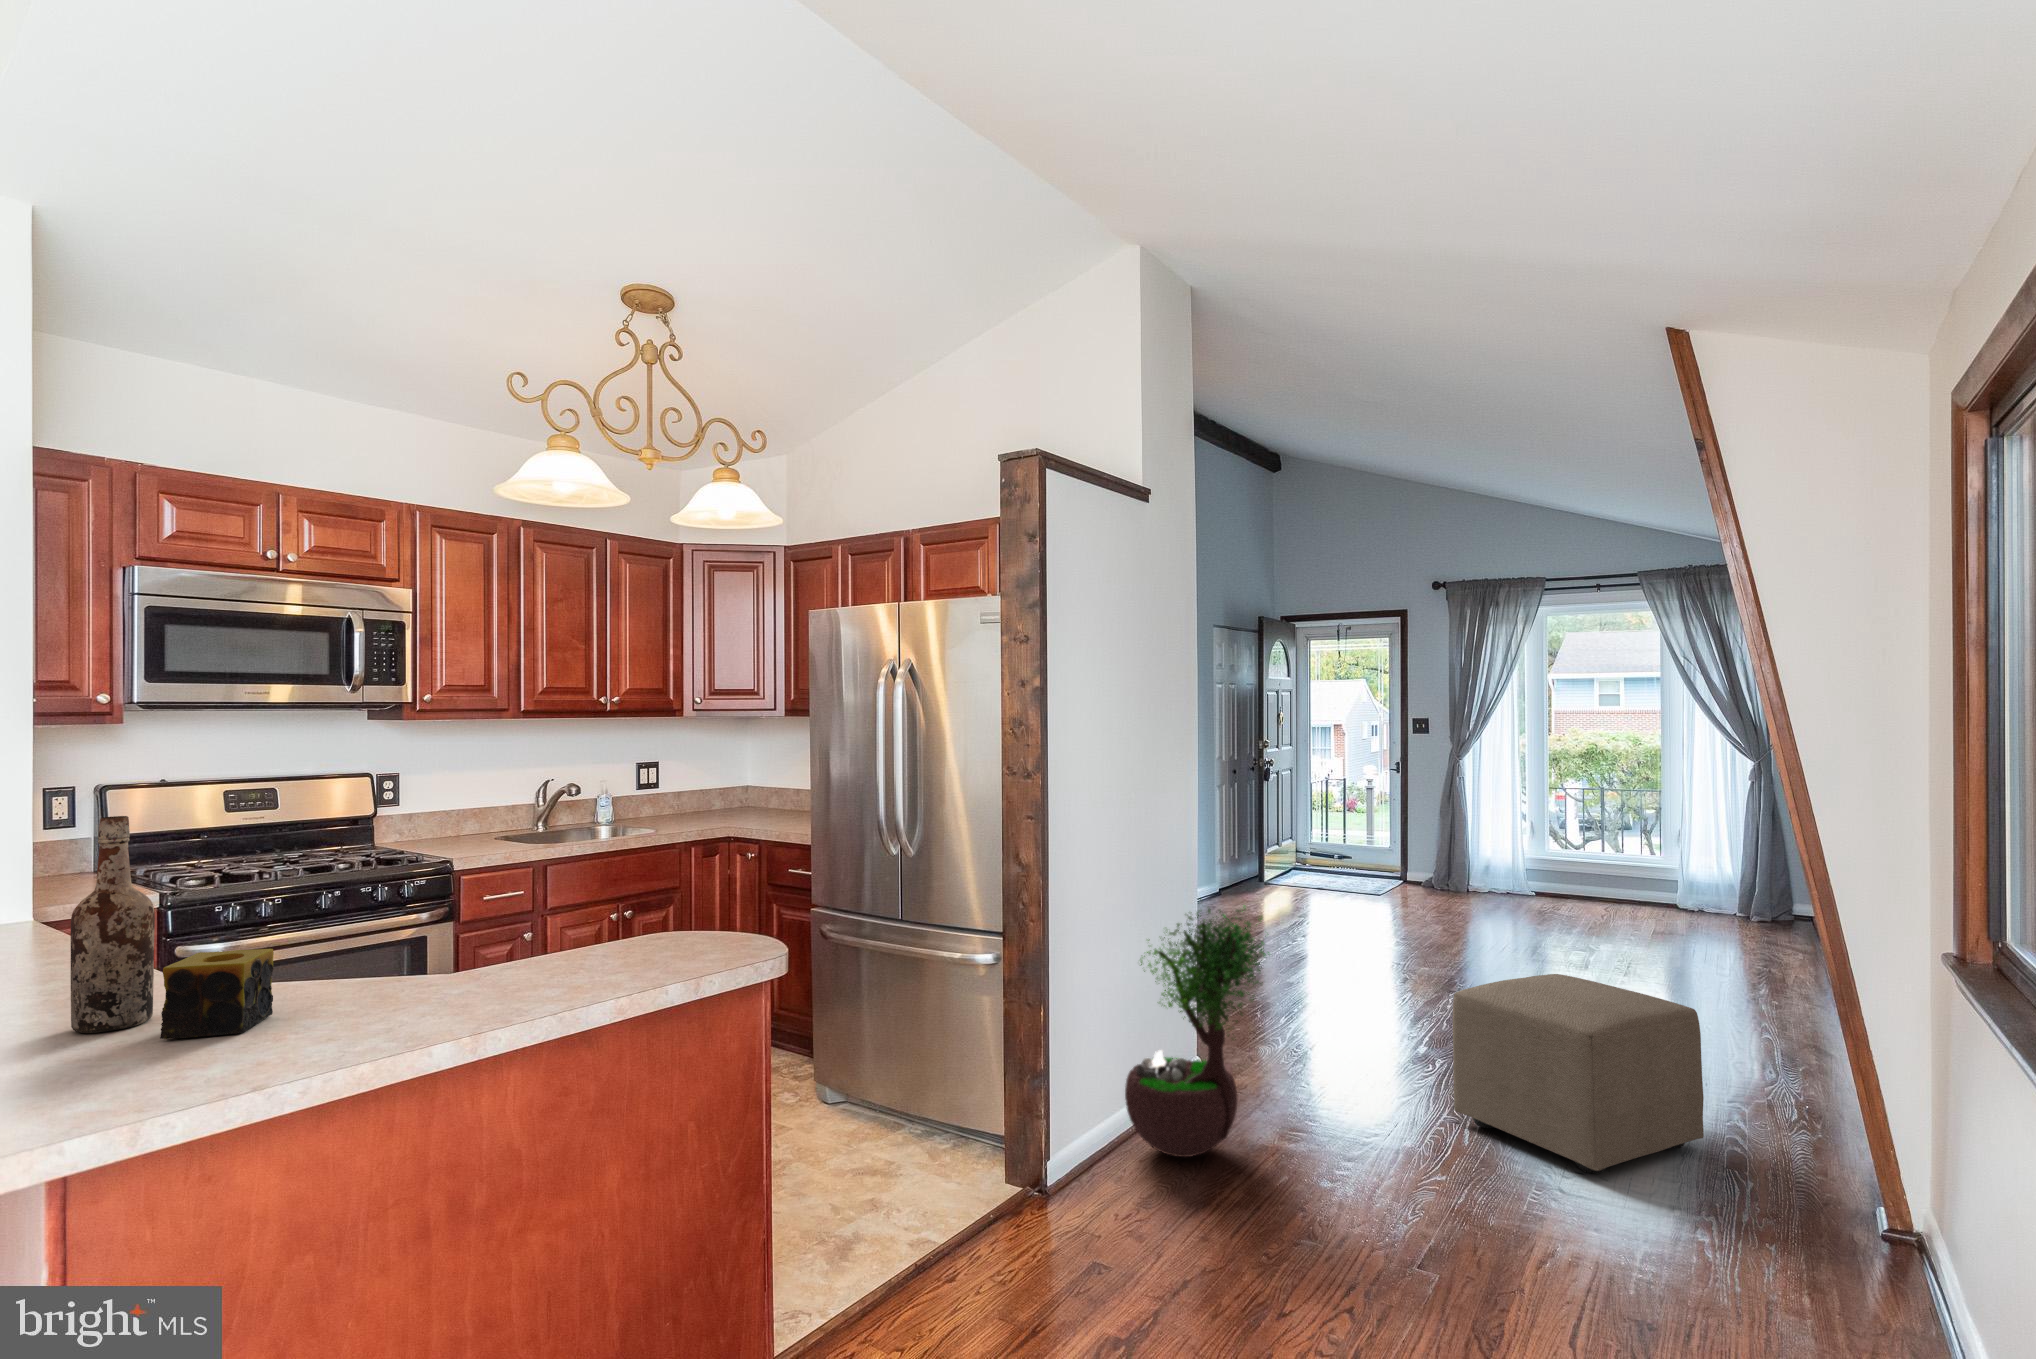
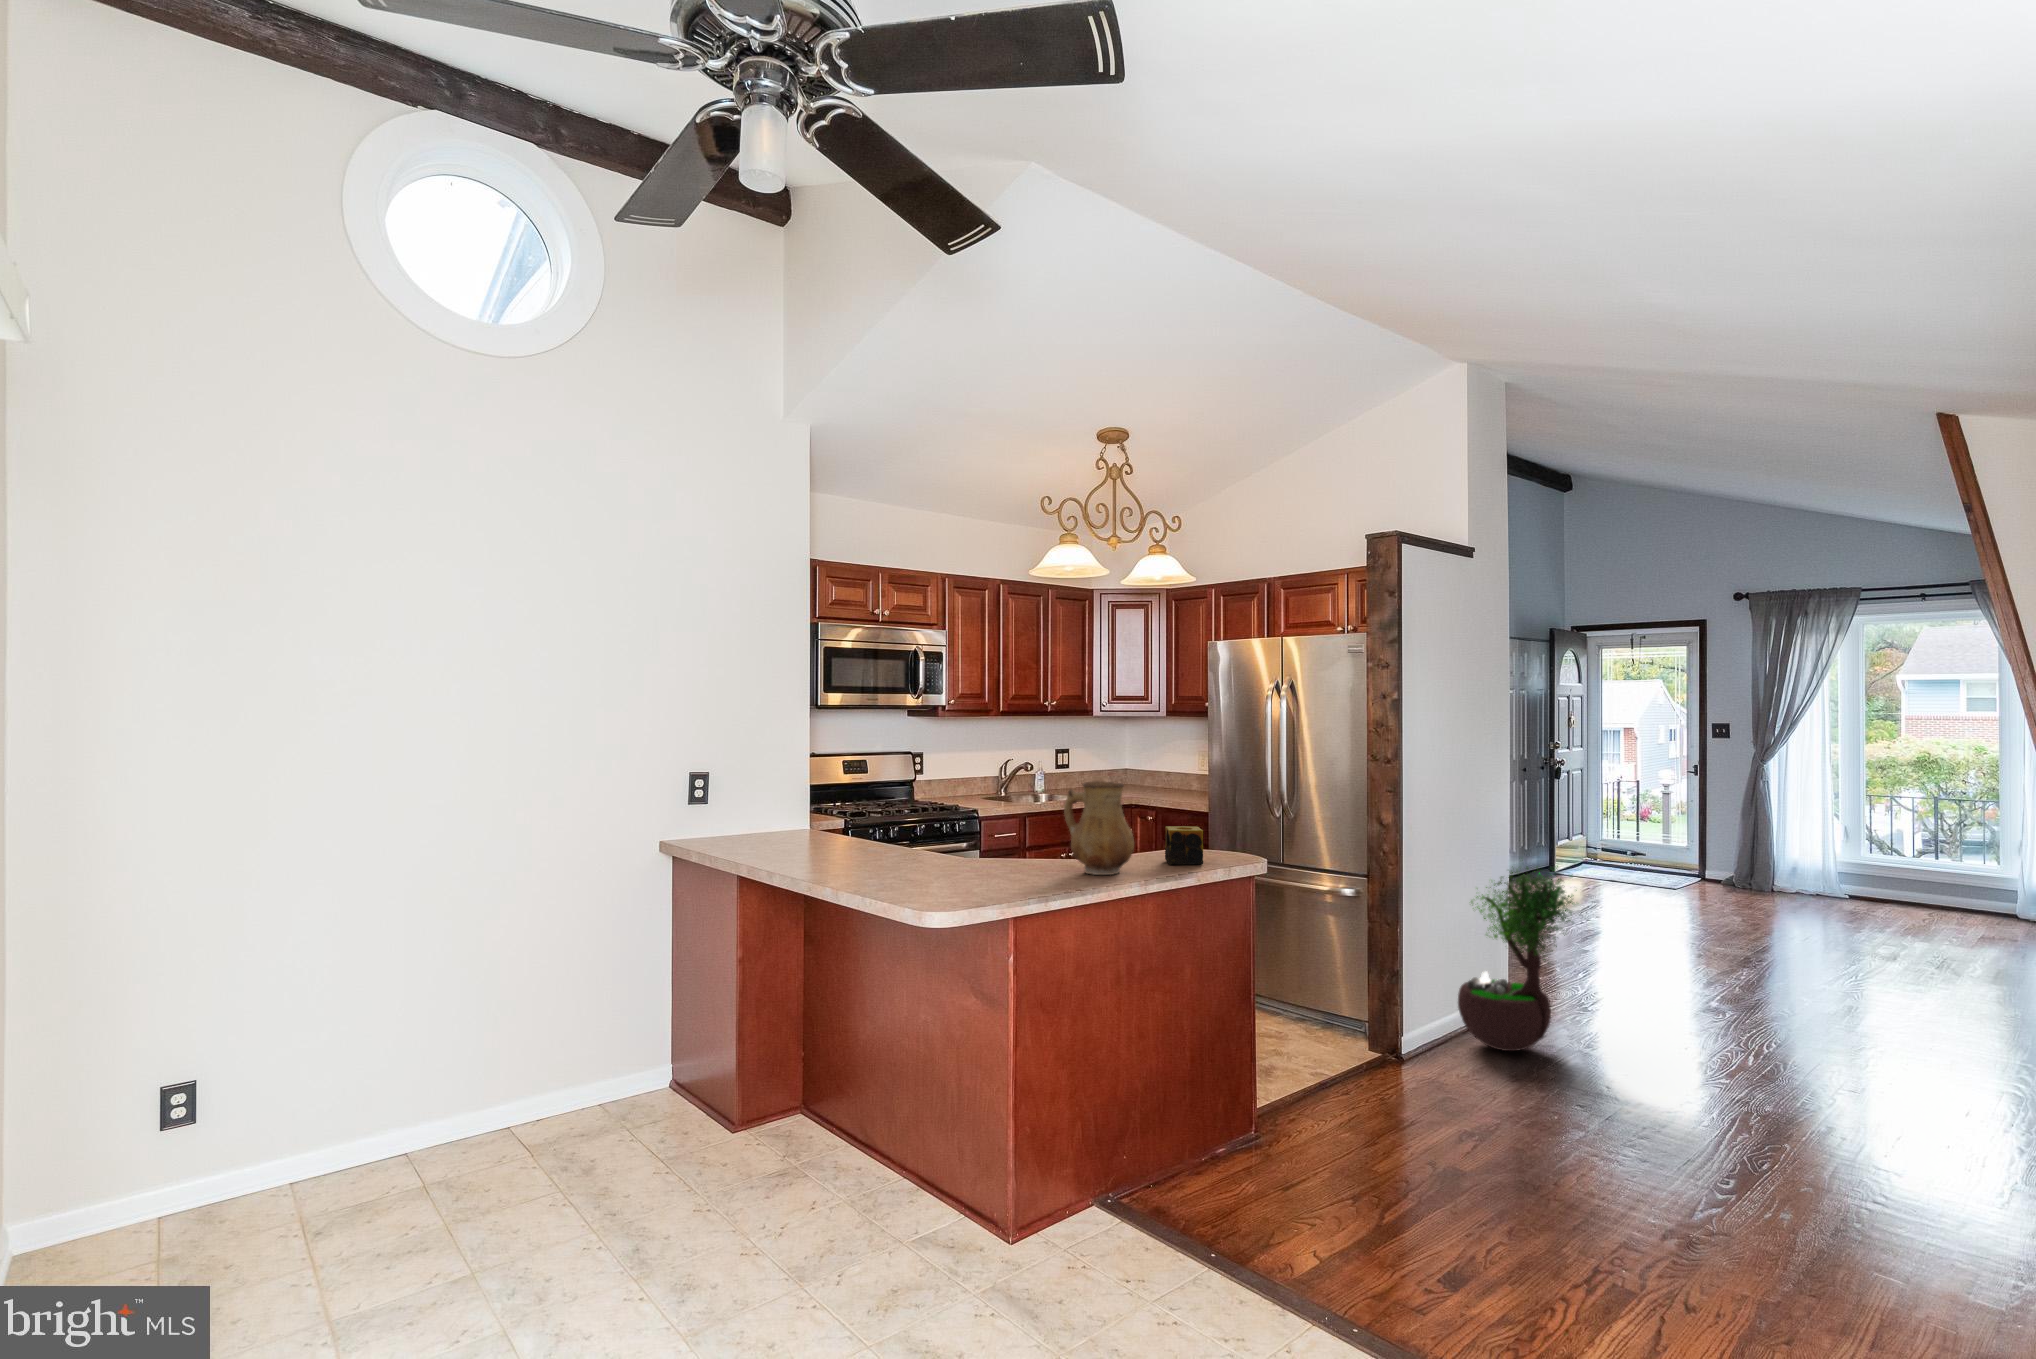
wine bottle: present [71,816,155,1033] -> none [927,765,959,872]
ceramic pitcher: none [368,838,504,1020] -> present [1064,781,1134,875]
candle: present [160,949,274,1039] -> present [1165,826,1203,865]
ottoman: present [1453,974,1704,1173] -> none [1742,941,1984,1094]

